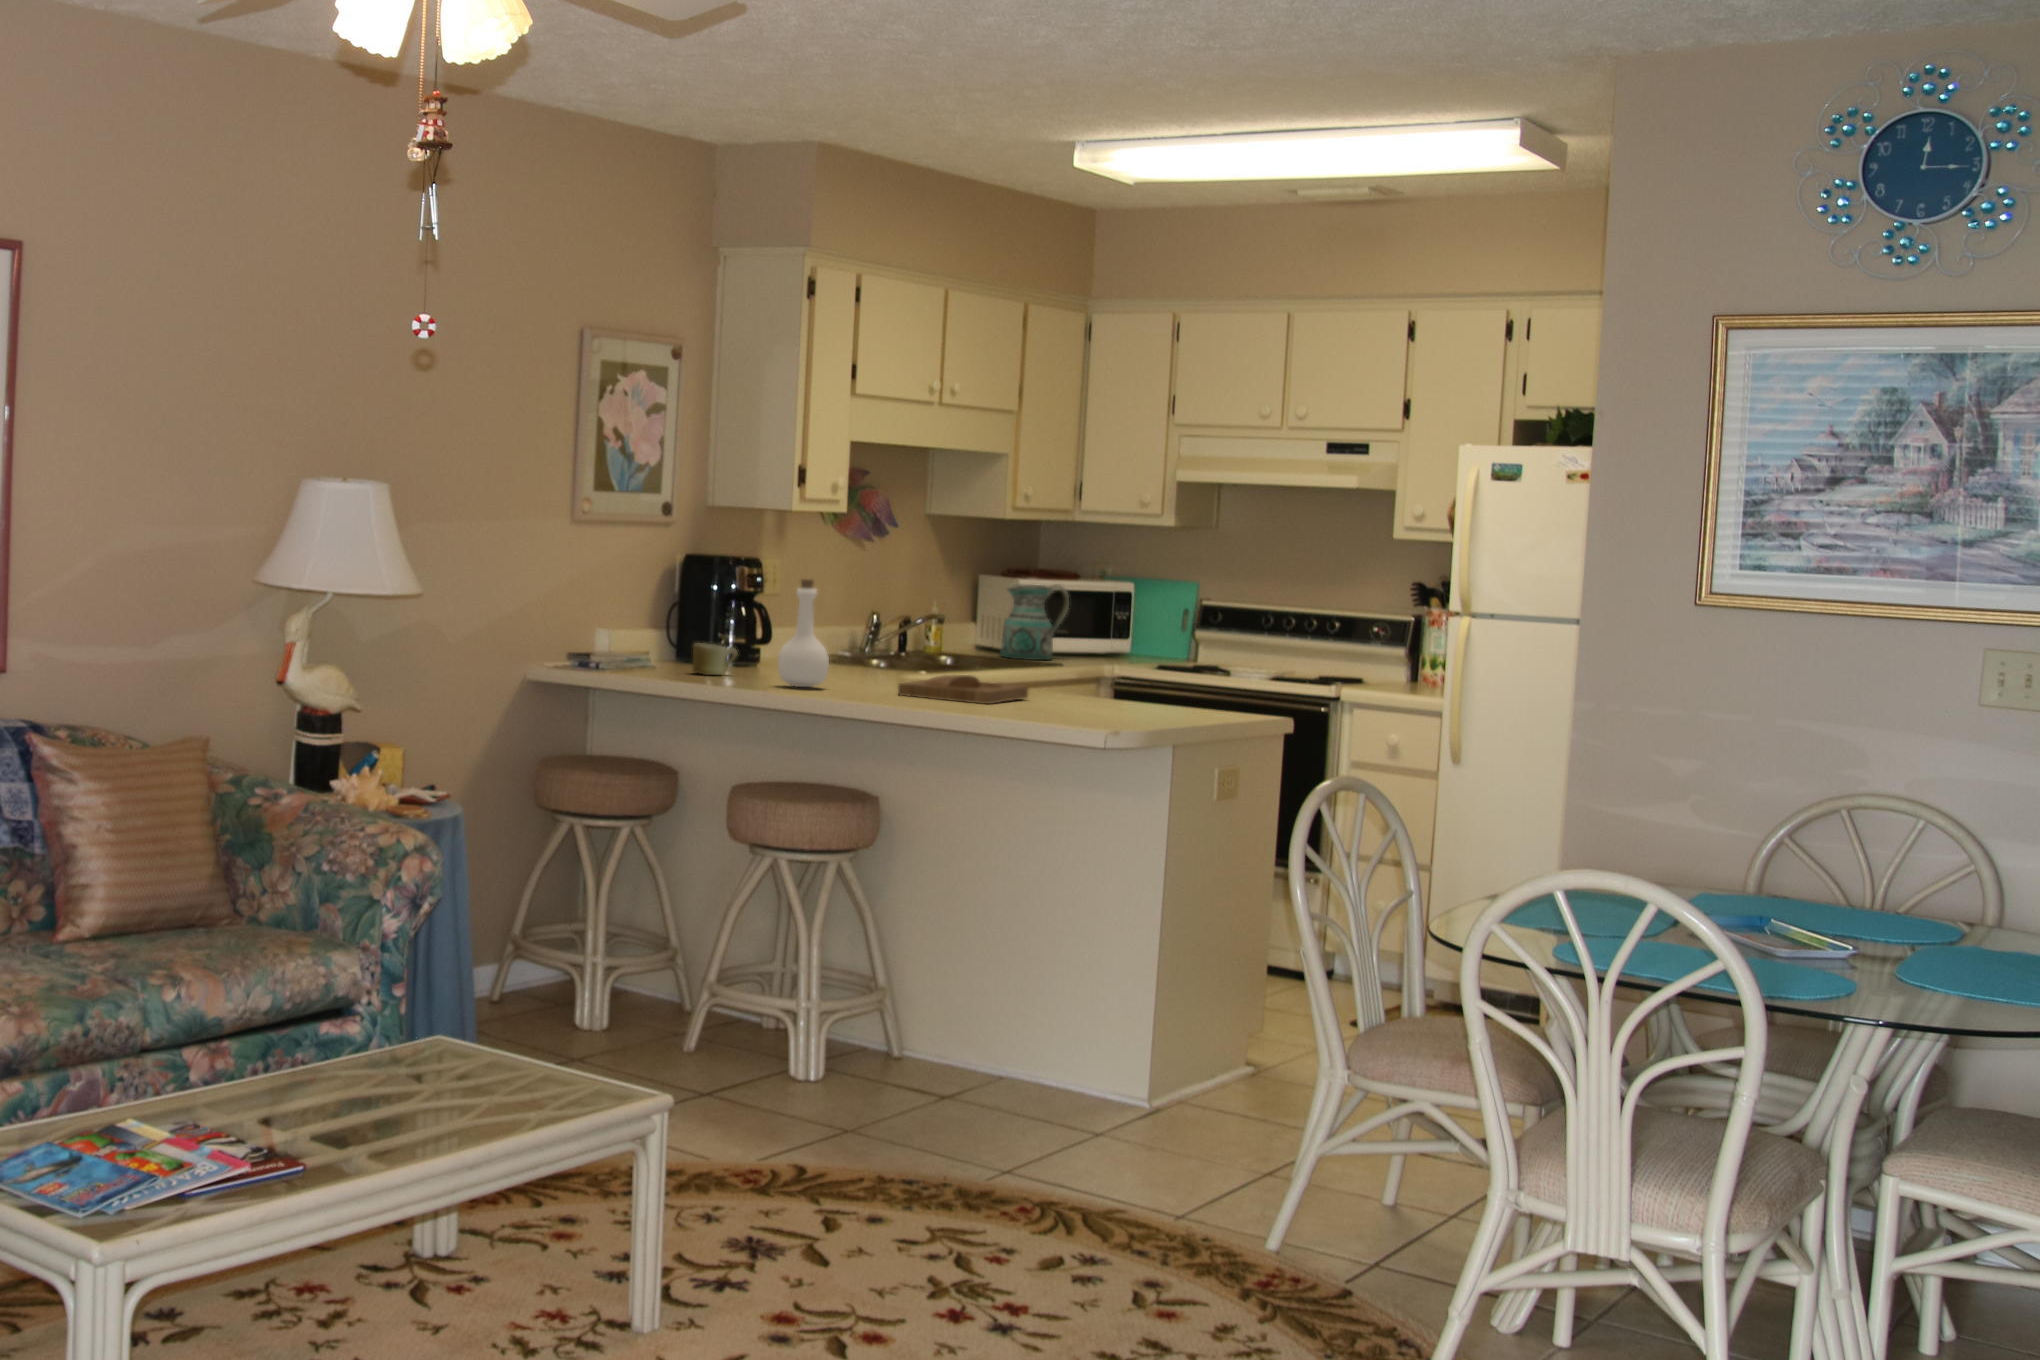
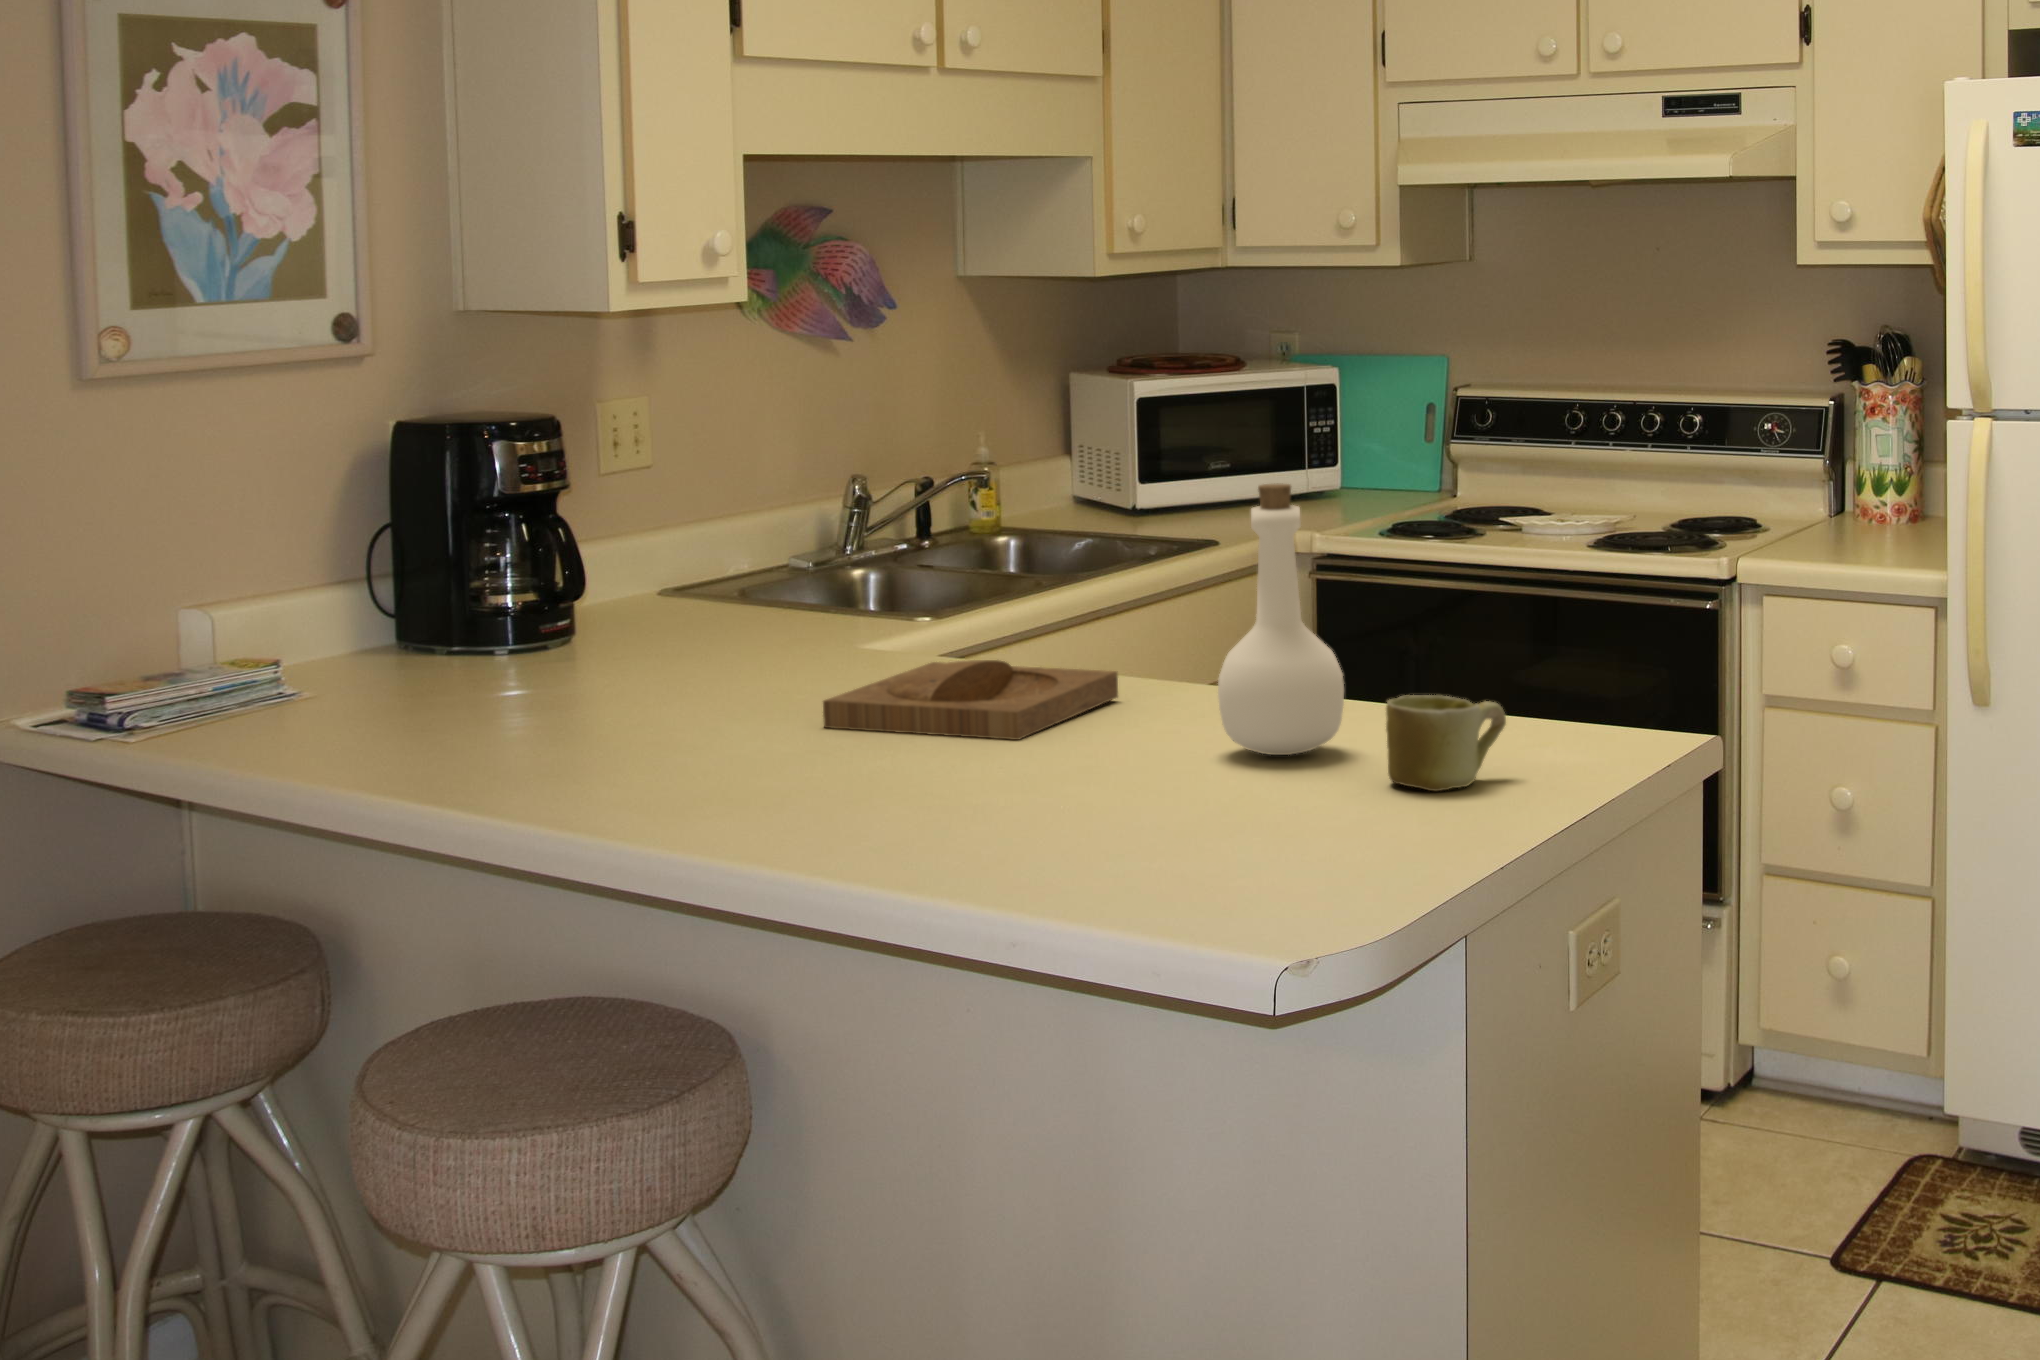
bottle: present [778,579,829,687] -> present [1218,483,1344,755]
ceramic pitcher: present [1000,583,1069,660] -> none [1111,388,1228,535]
mug: present [692,643,737,675] -> present [1386,695,1506,791]

